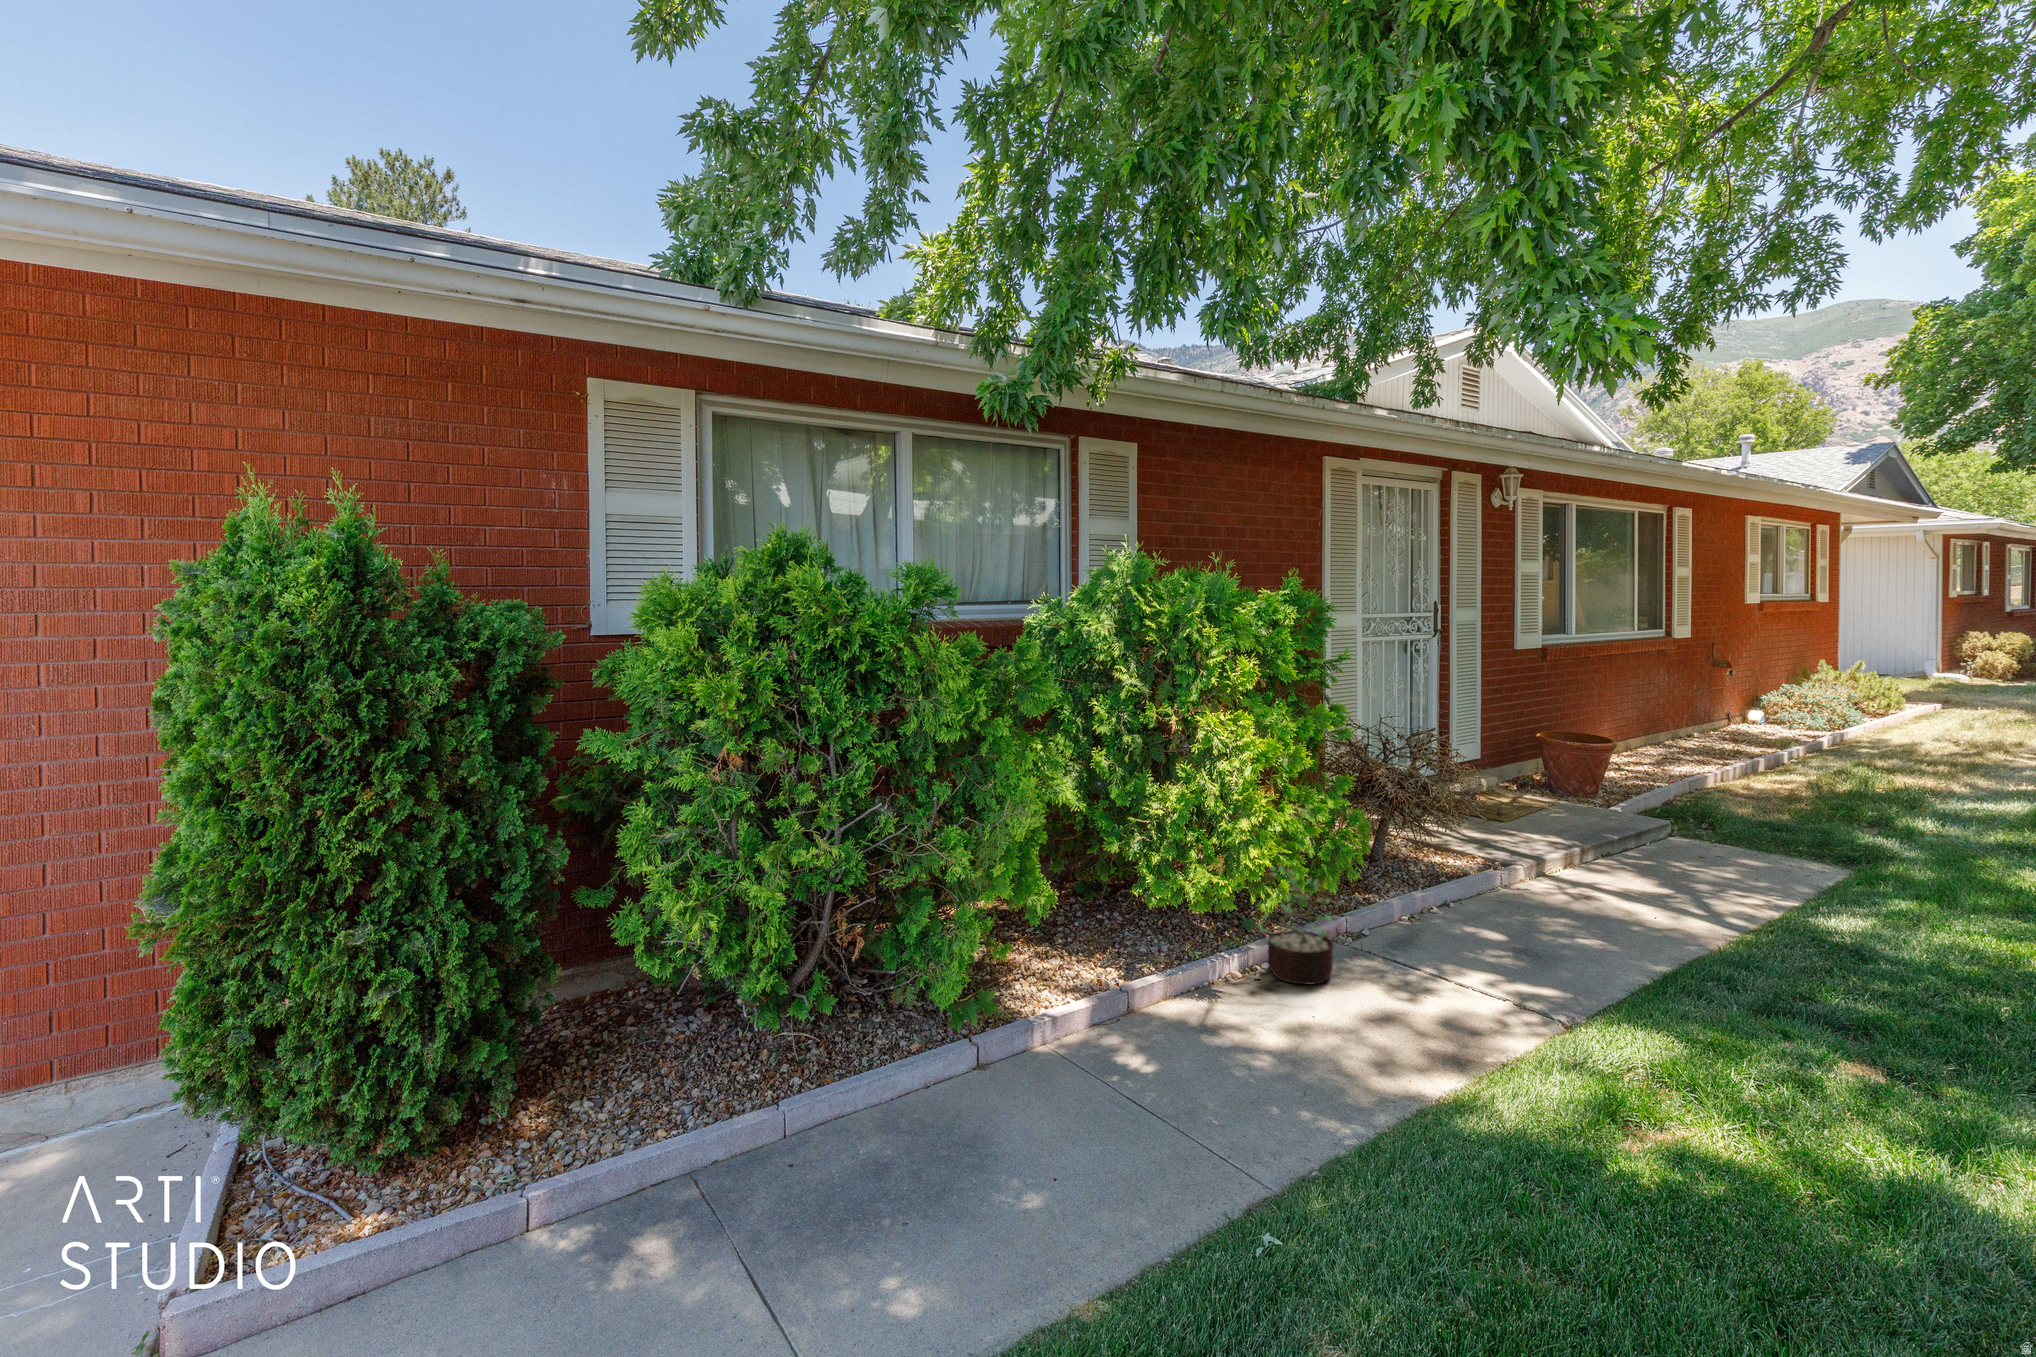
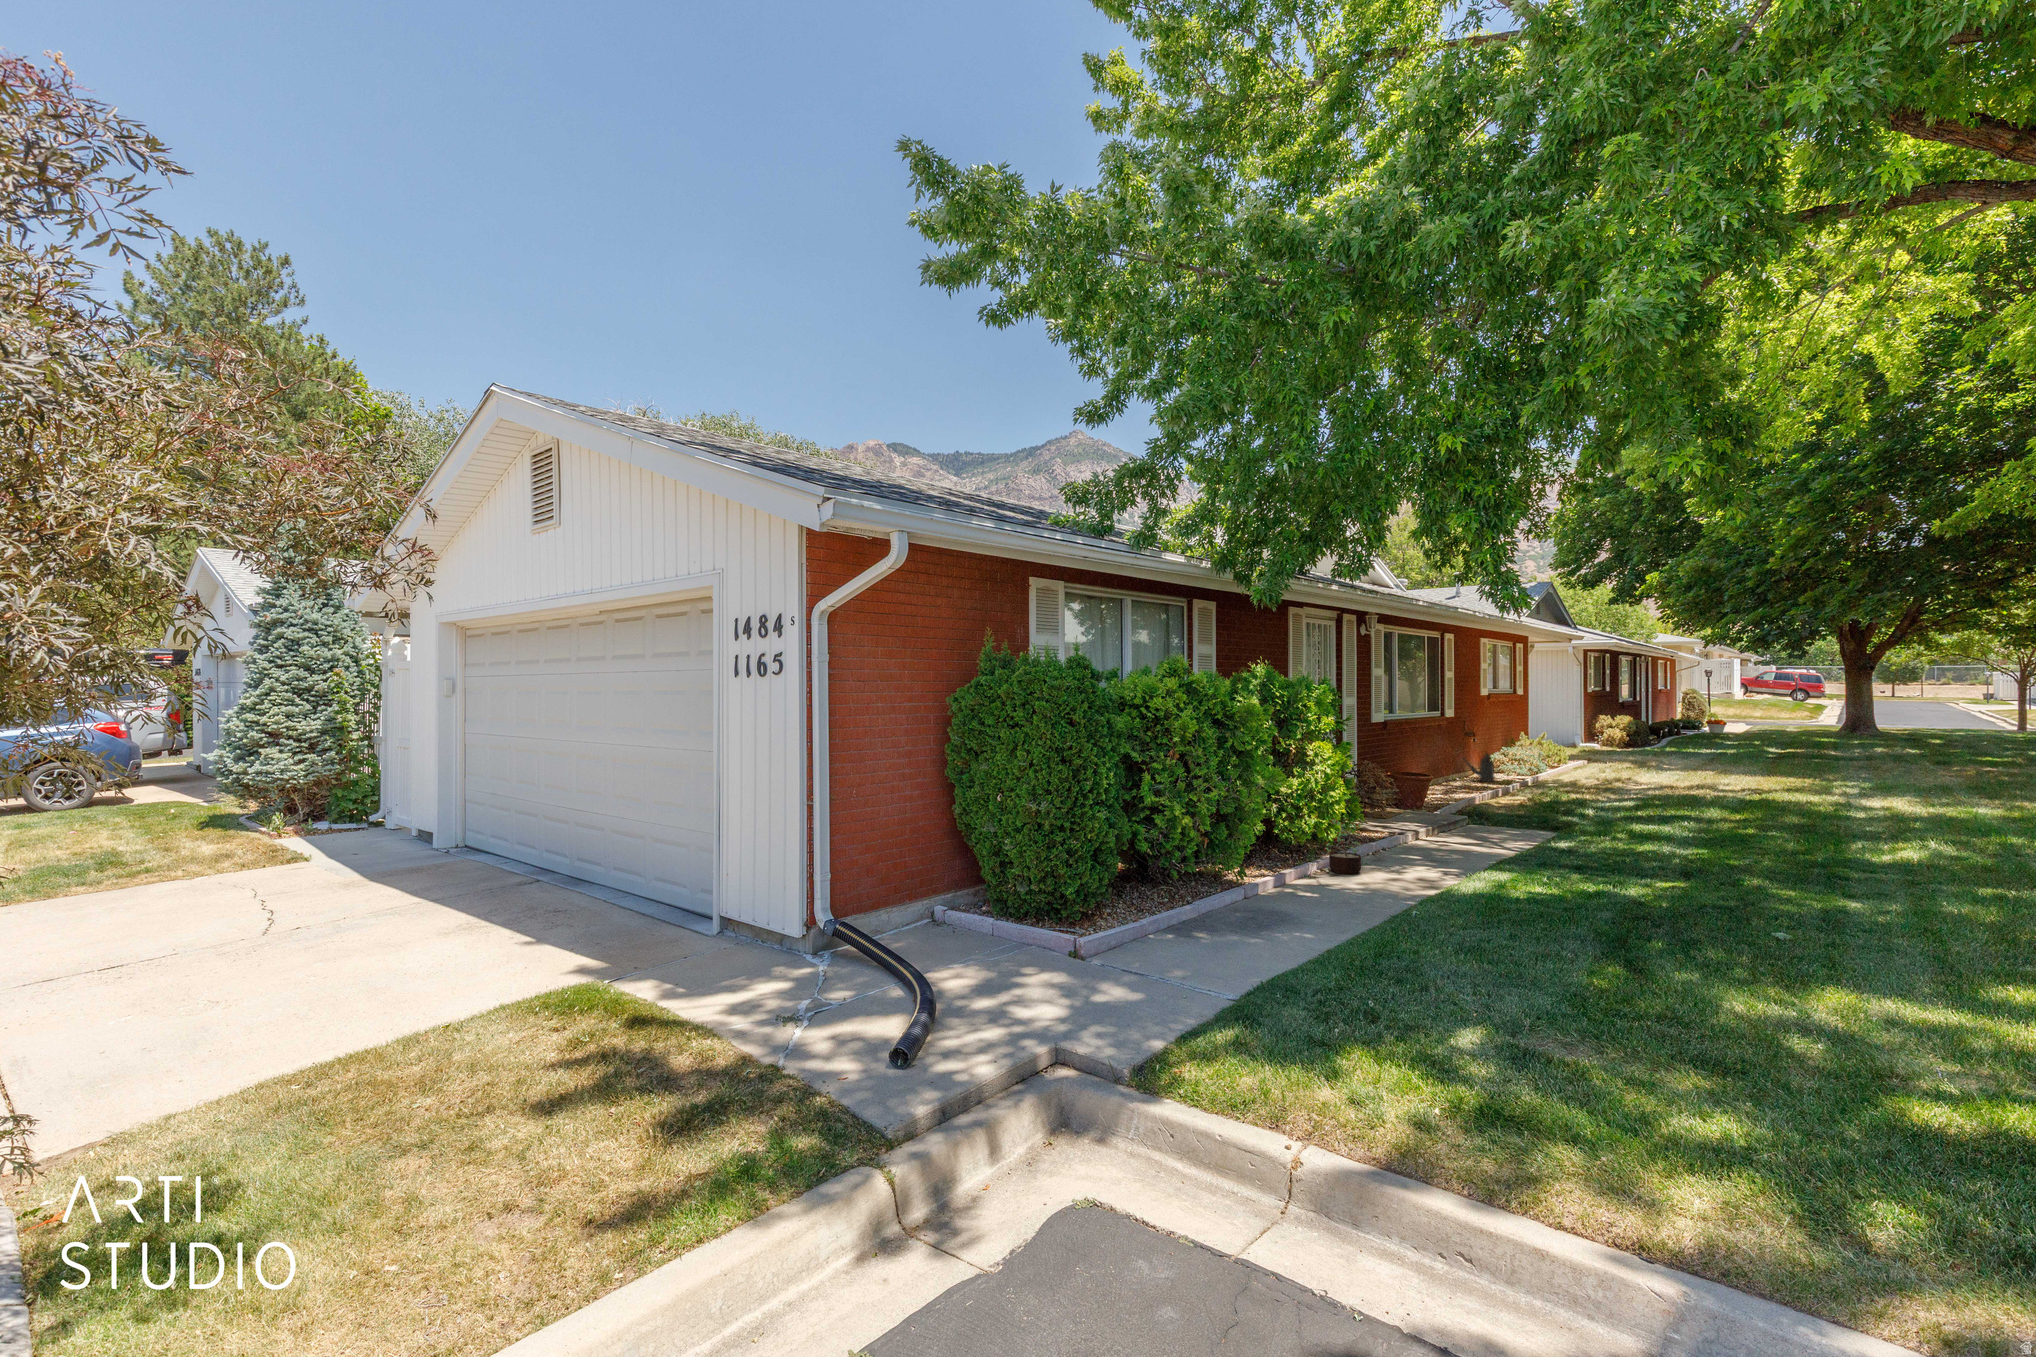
watering can: none [1704,697,1769,742] -> present [1464,754,1495,782]

